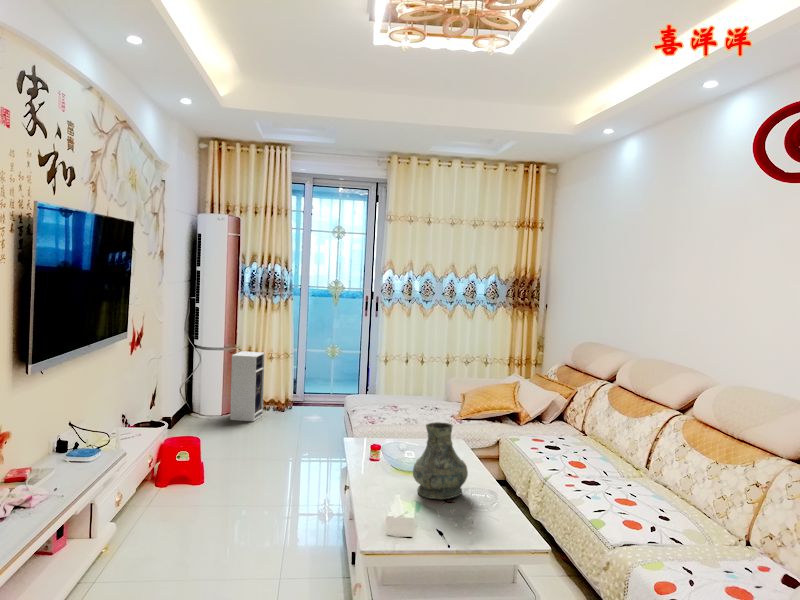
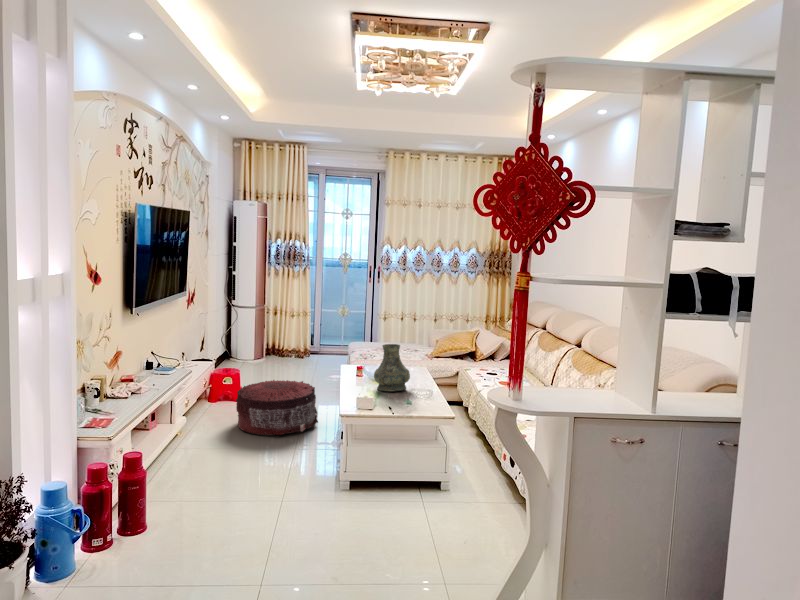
speaker: present [230,351,265,421] -> none [260,310,287,364]
pouf: none [197,464,320,562] -> present [236,380,318,435]

